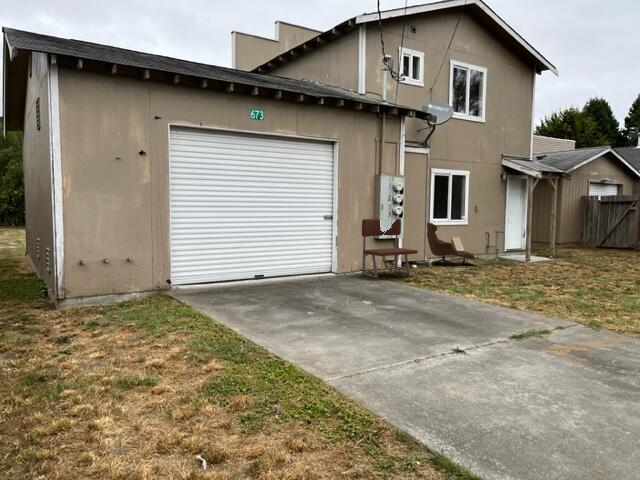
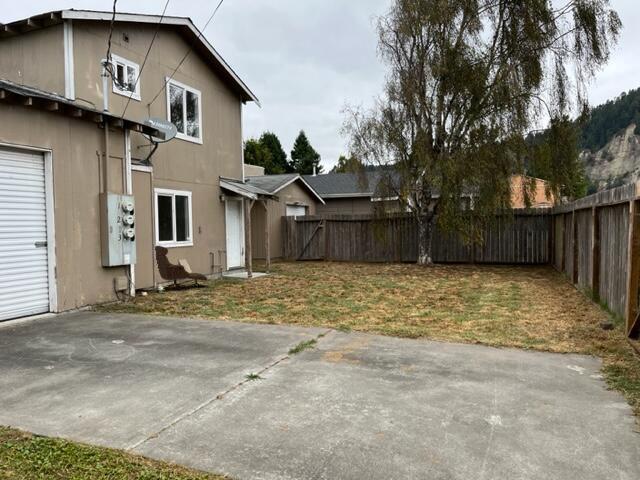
bench: present [362,219,418,278] -> none [87,243,155,312]

